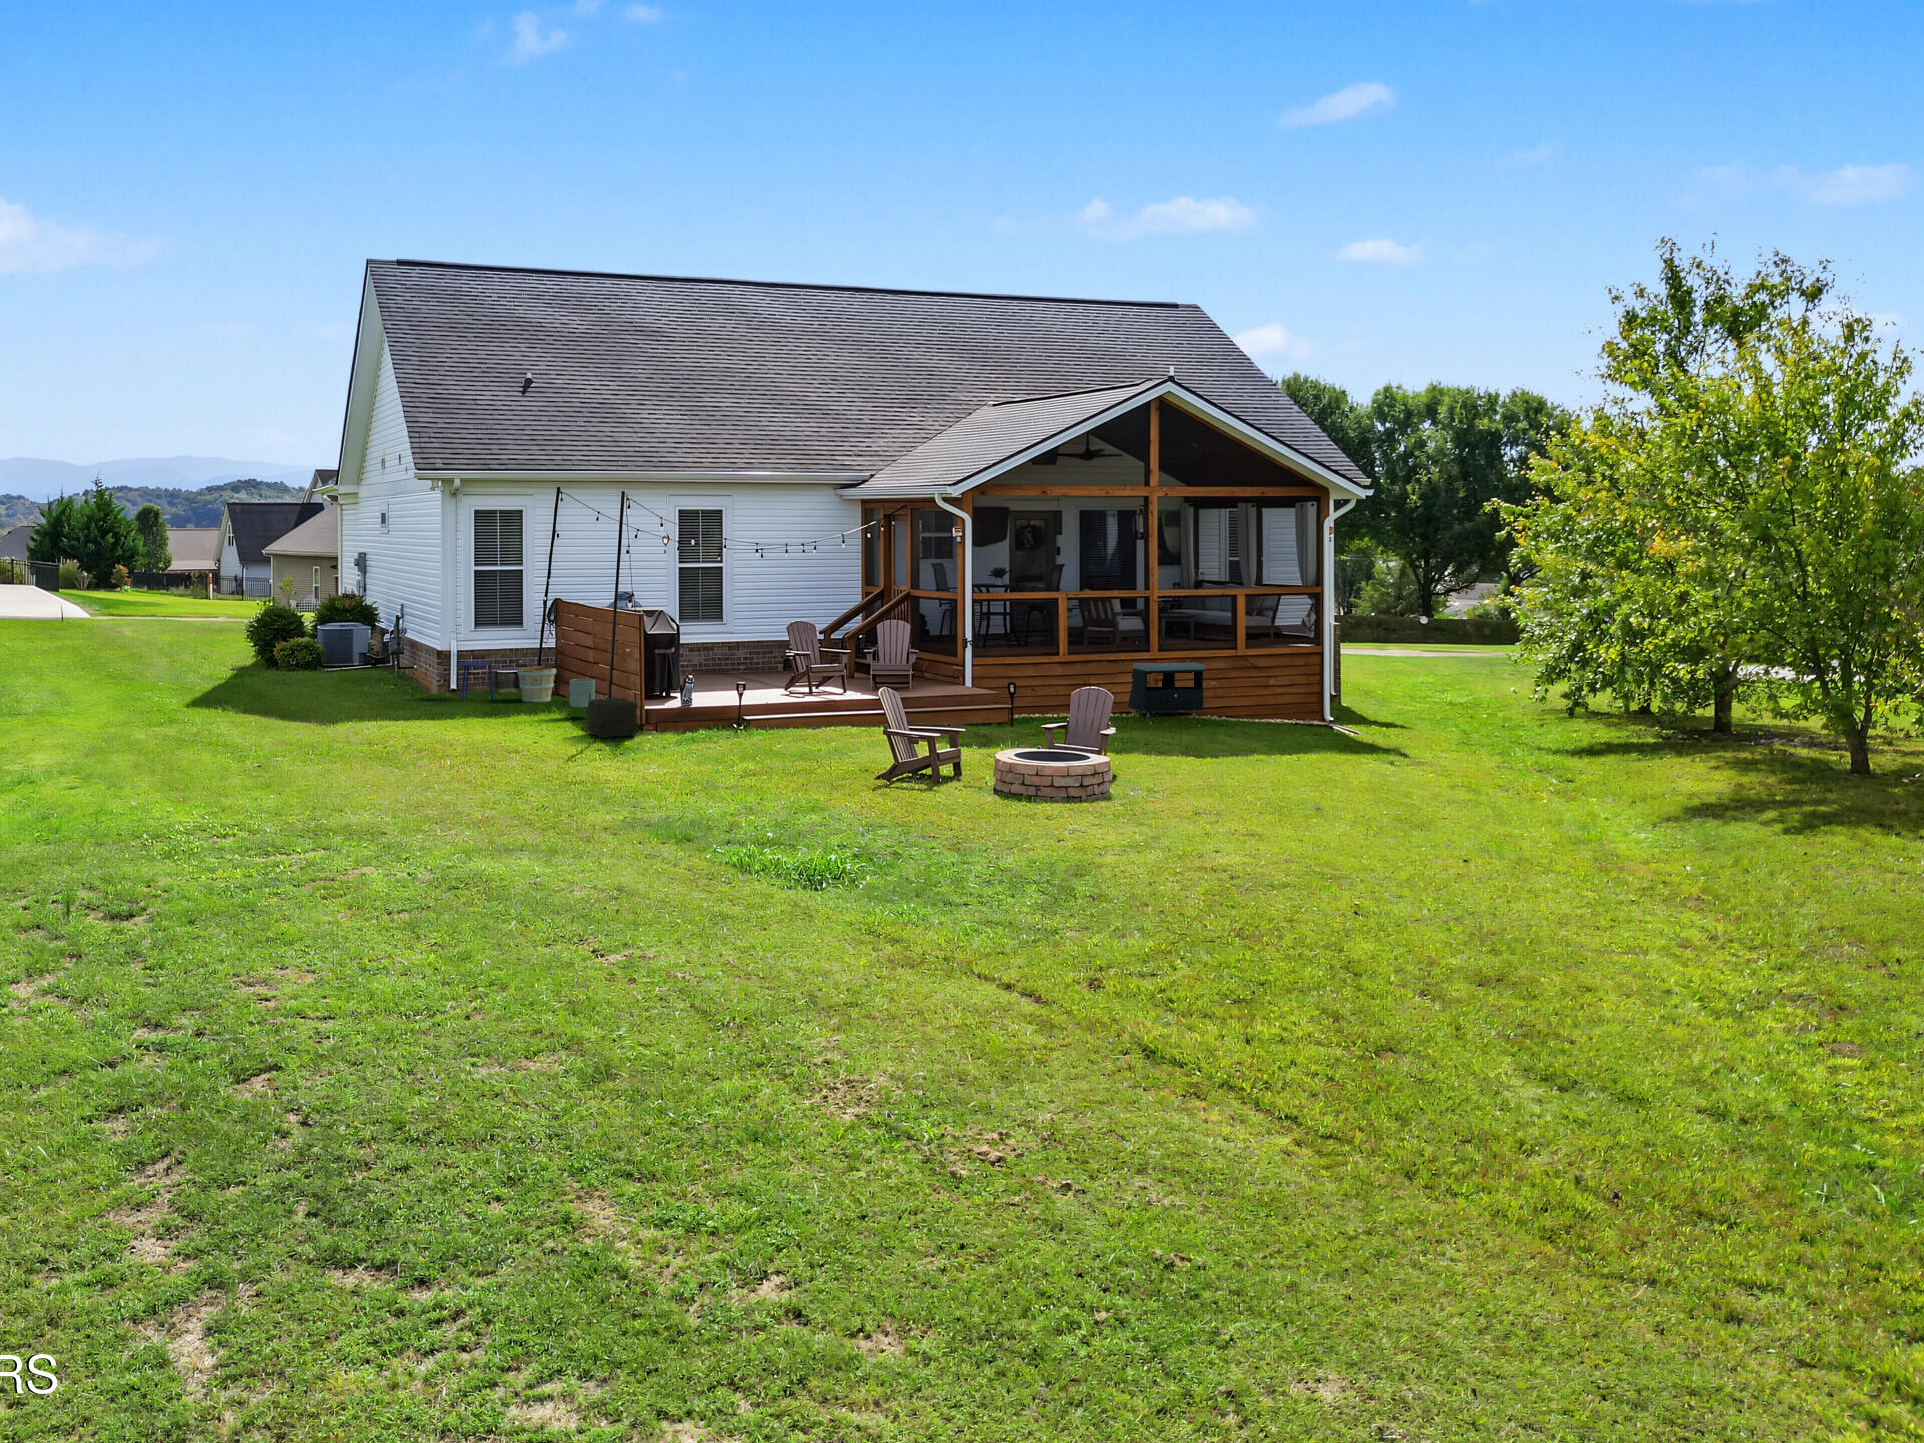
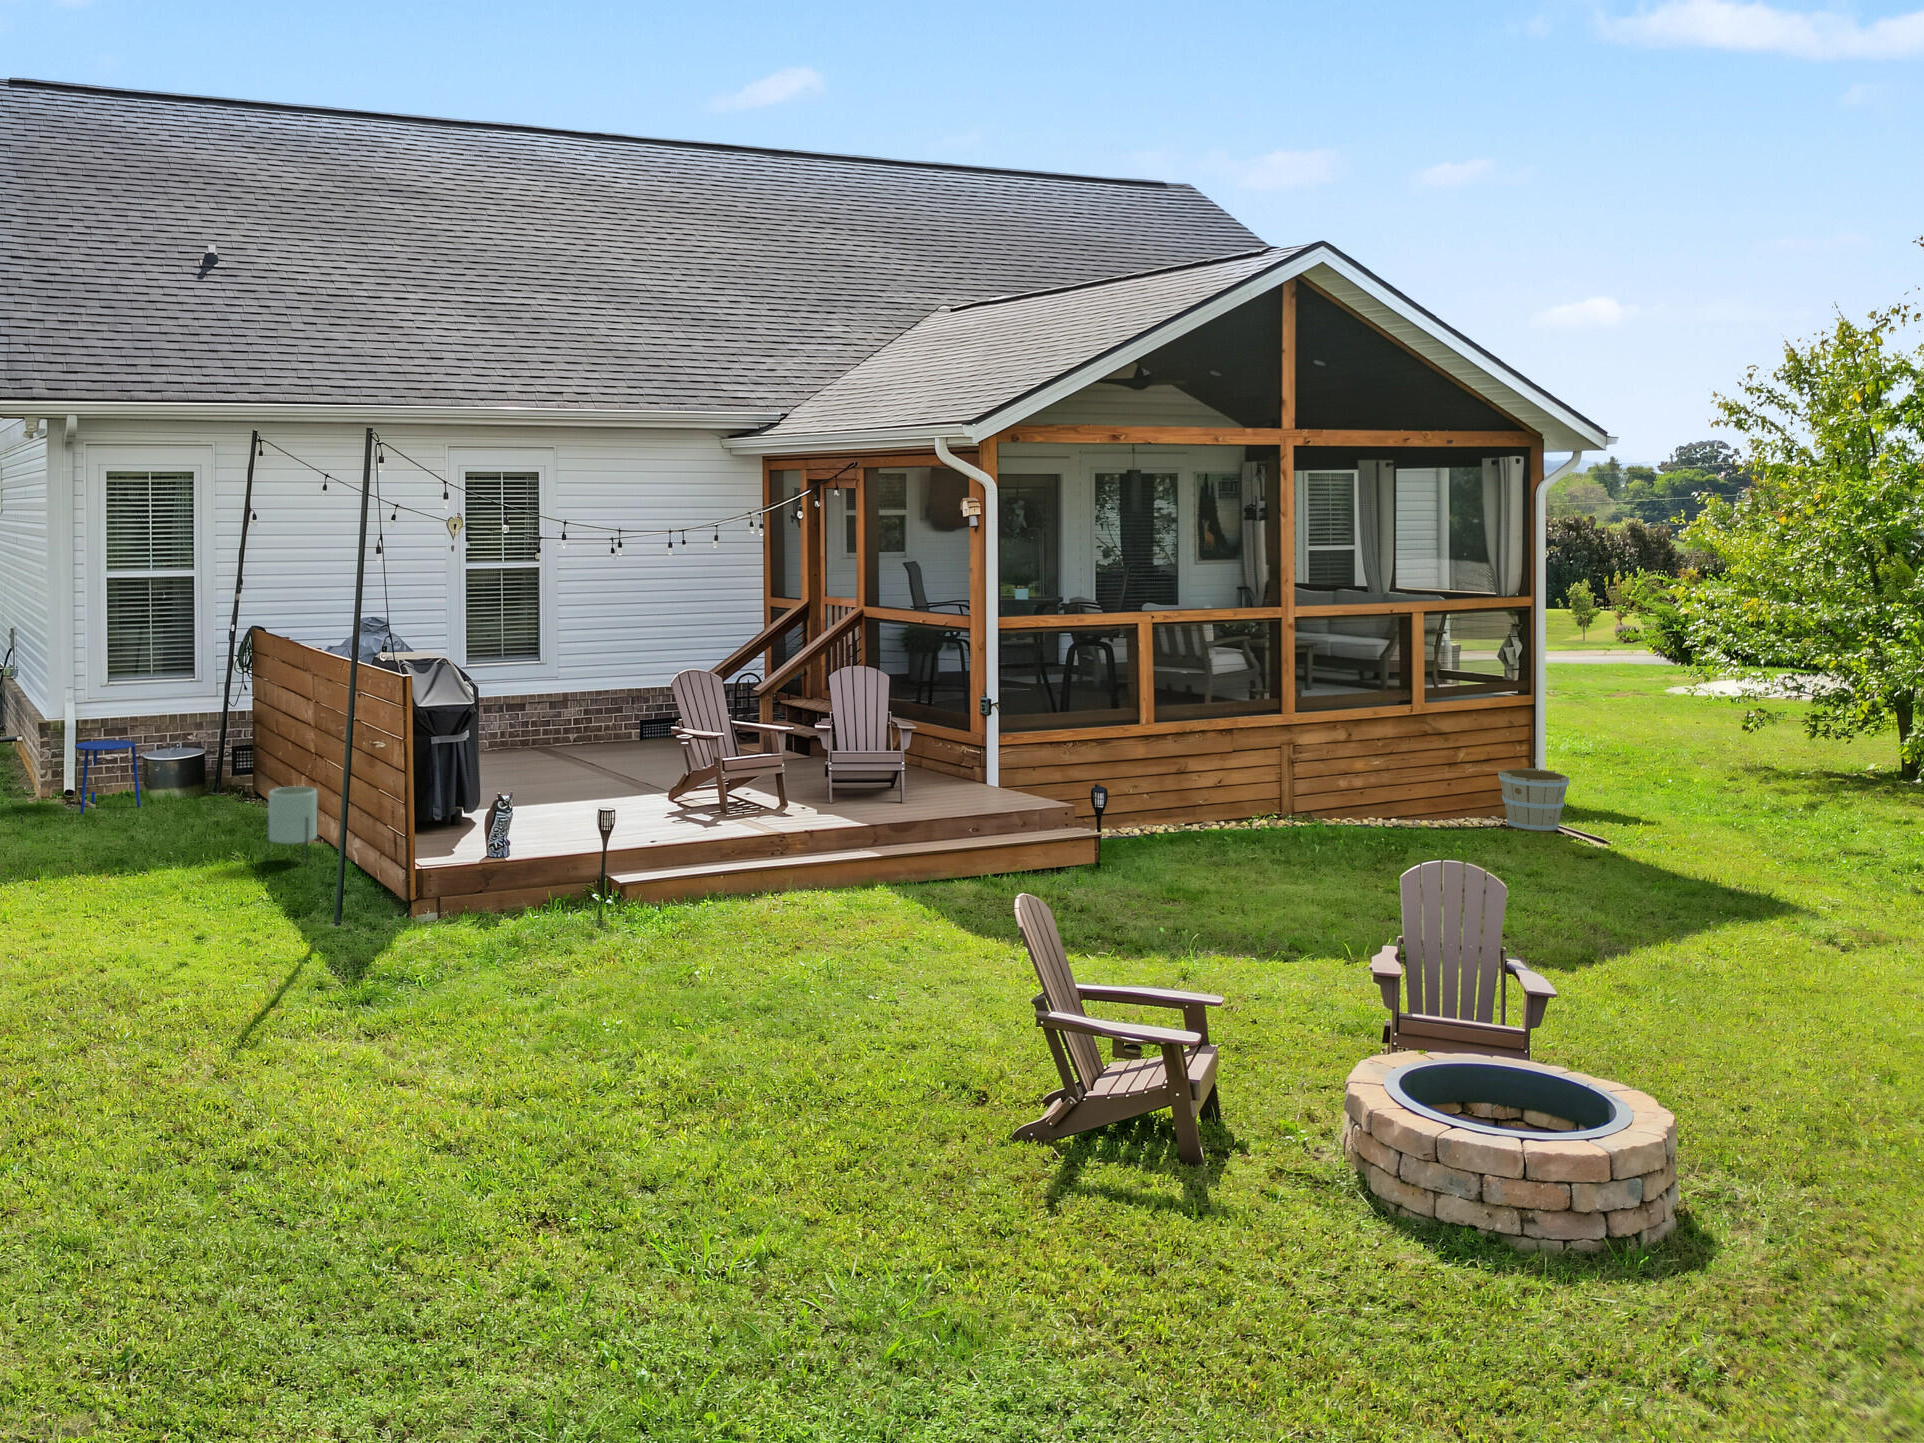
storage bench: present [1128,661,1205,717] -> none [1248,728,1386,831]
wooden bucket: present [517,666,556,702] -> present [1498,768,1569,831]
wooden crate: present [588,698,637,738] -> none [299,845,401,938]

